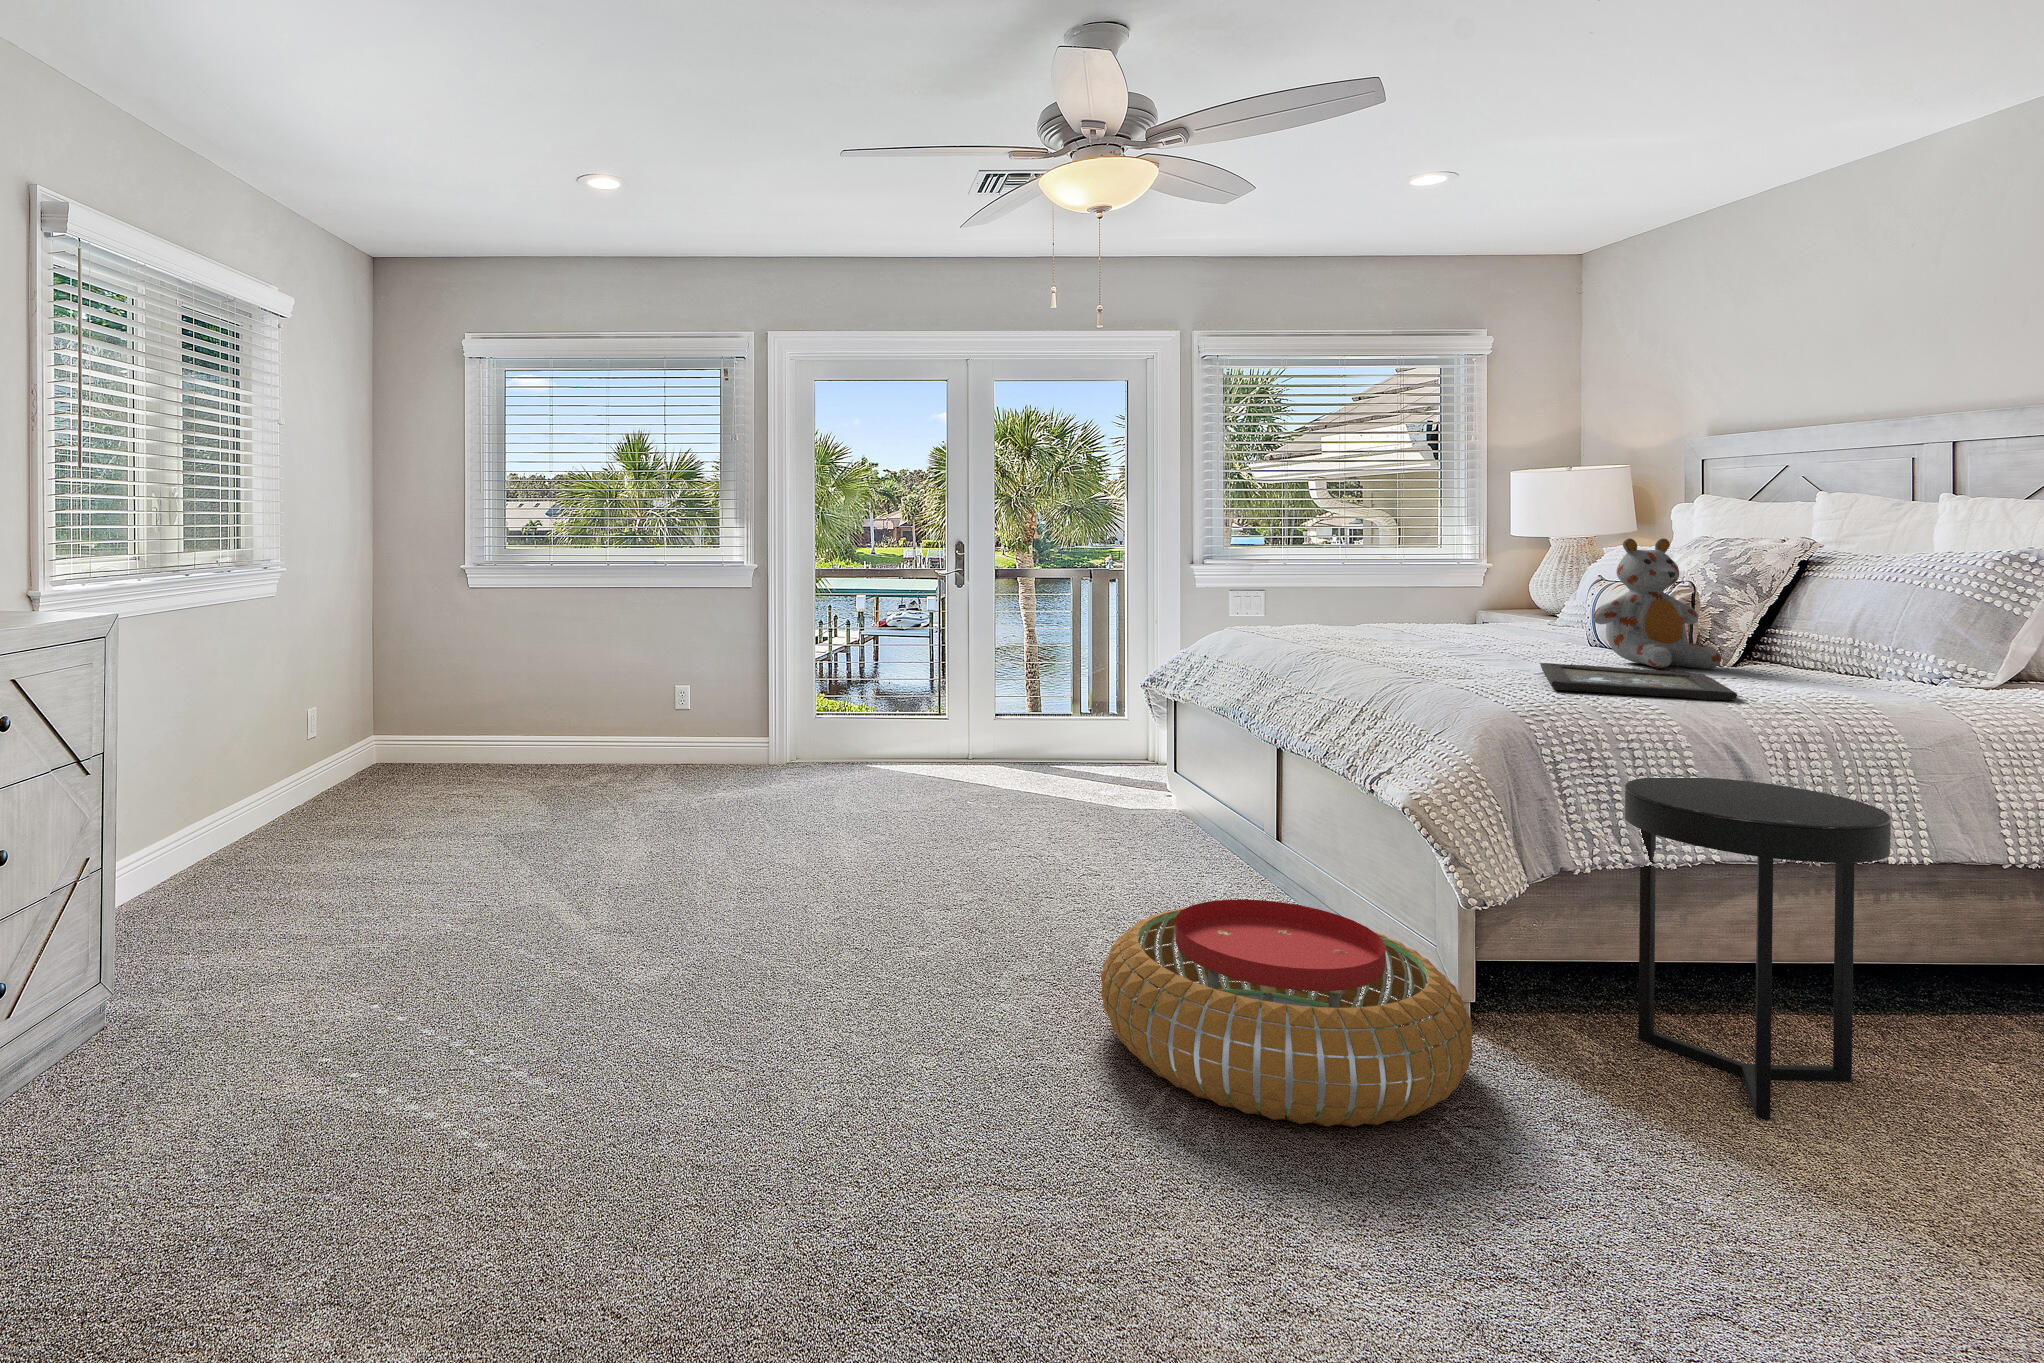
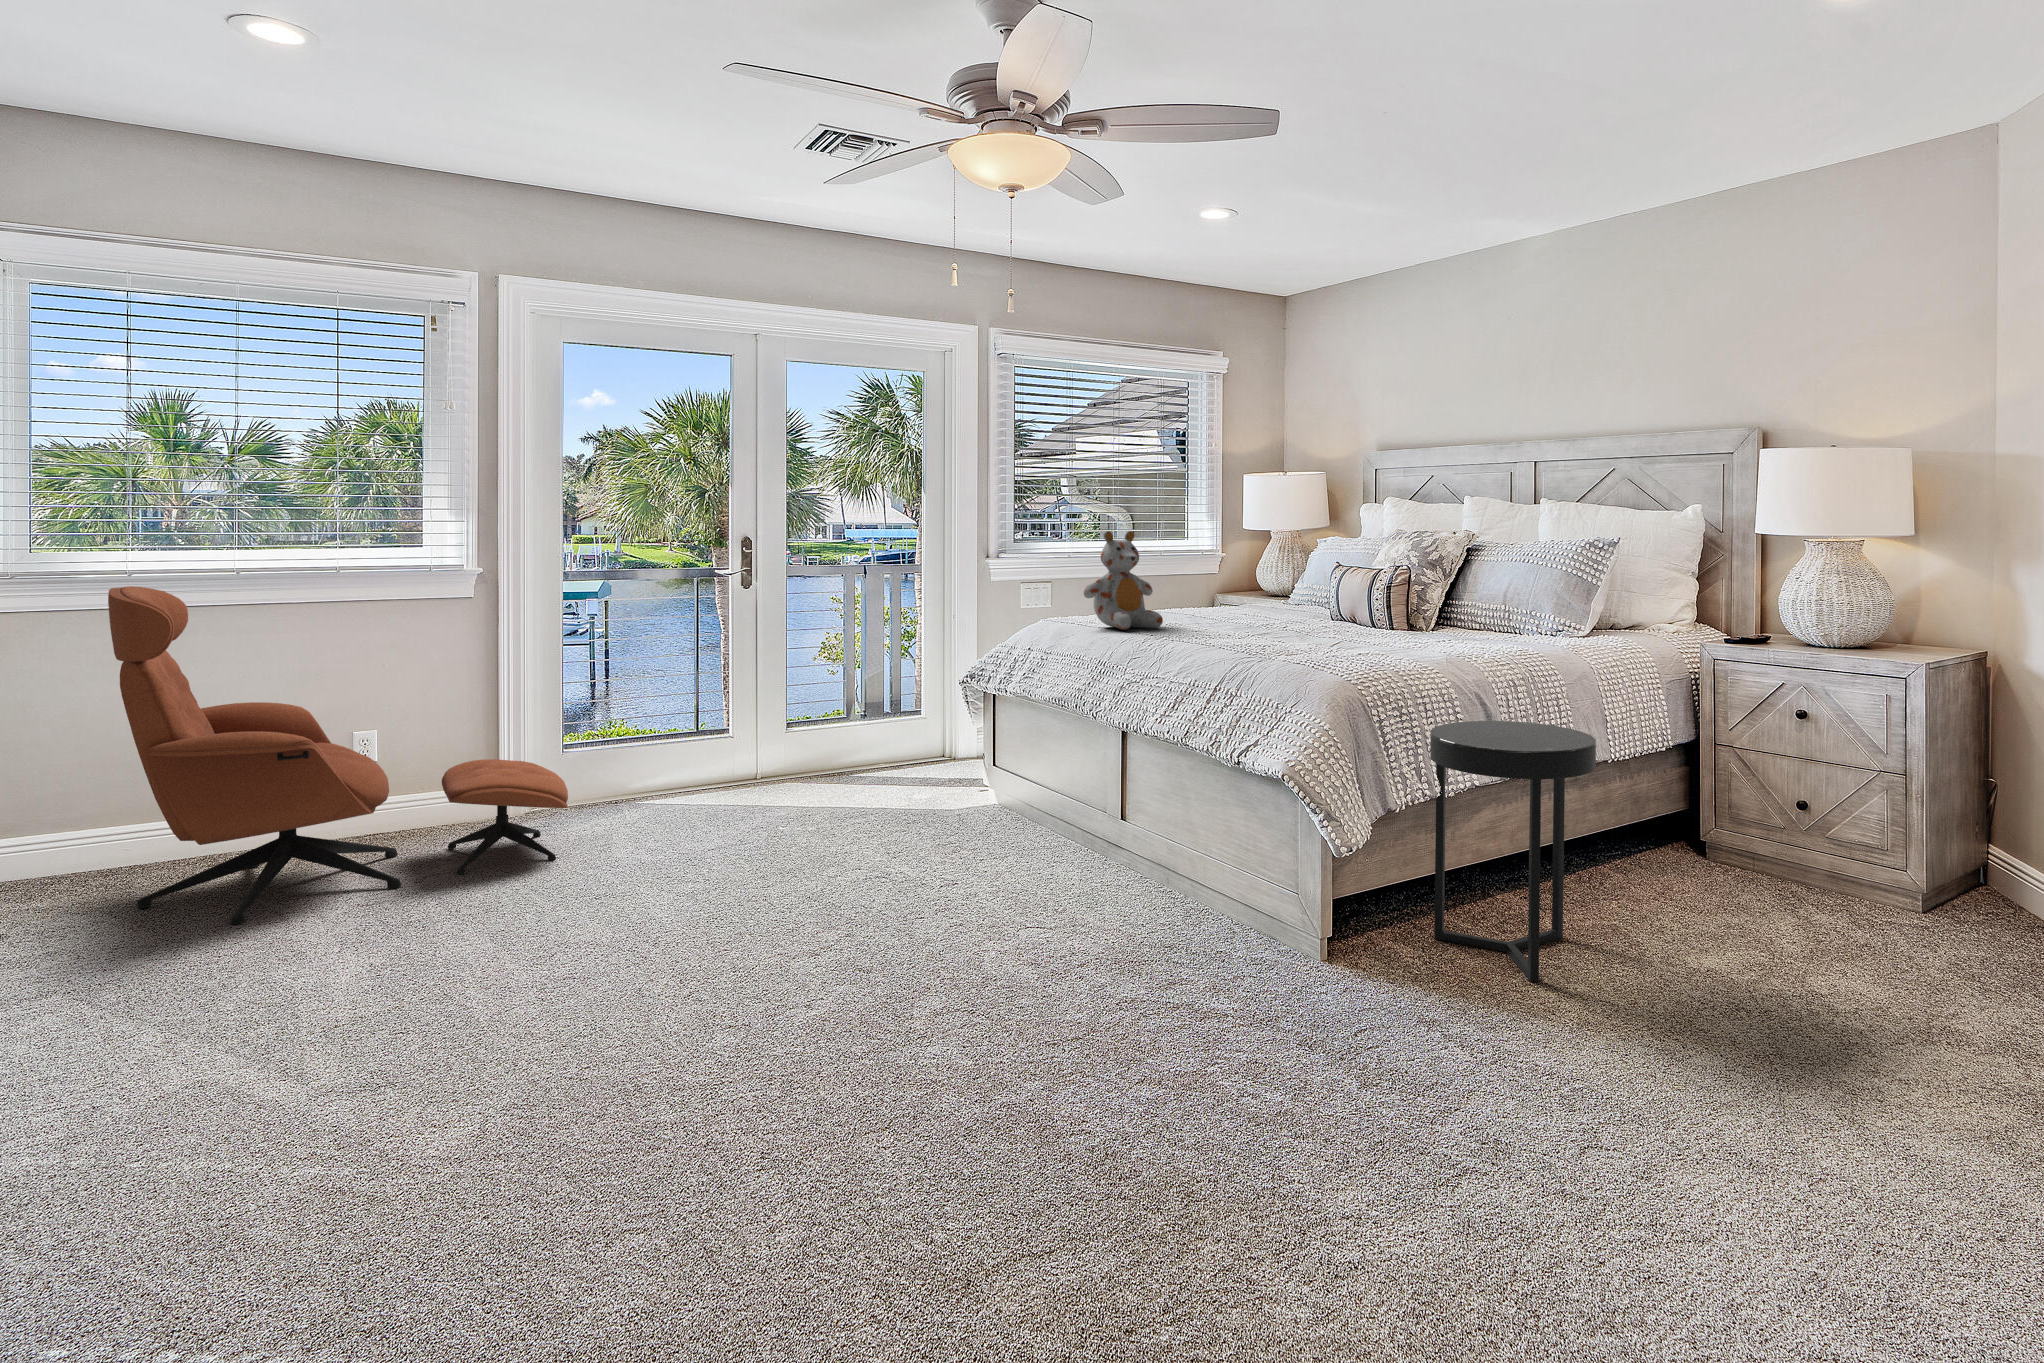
stuffed bear: present [1593,538,1722,668] -> present [1084,531,1163,630]
lounge chair: none [526,572,804,813] -> present [108,586,568,924]
tray: present [1540,663,1737,700] -> none [1331,637,1480,660]
pouf: present [1101,899,1473,1127] -> none [1038,880,1364,1091]

